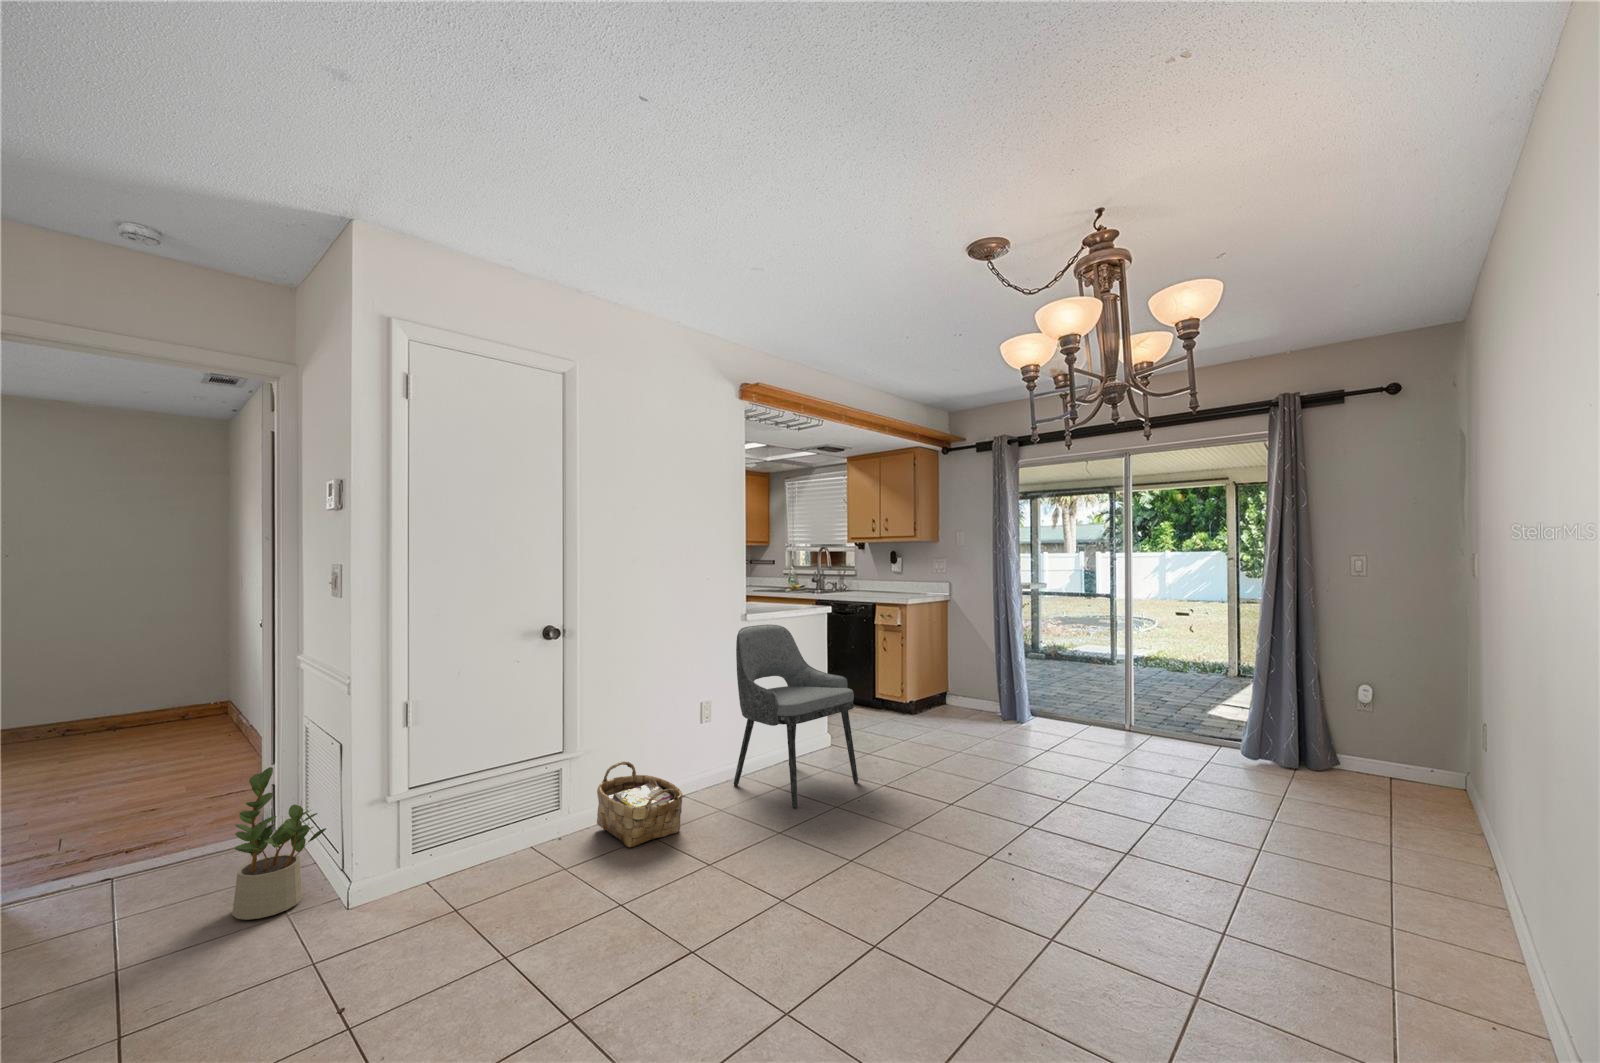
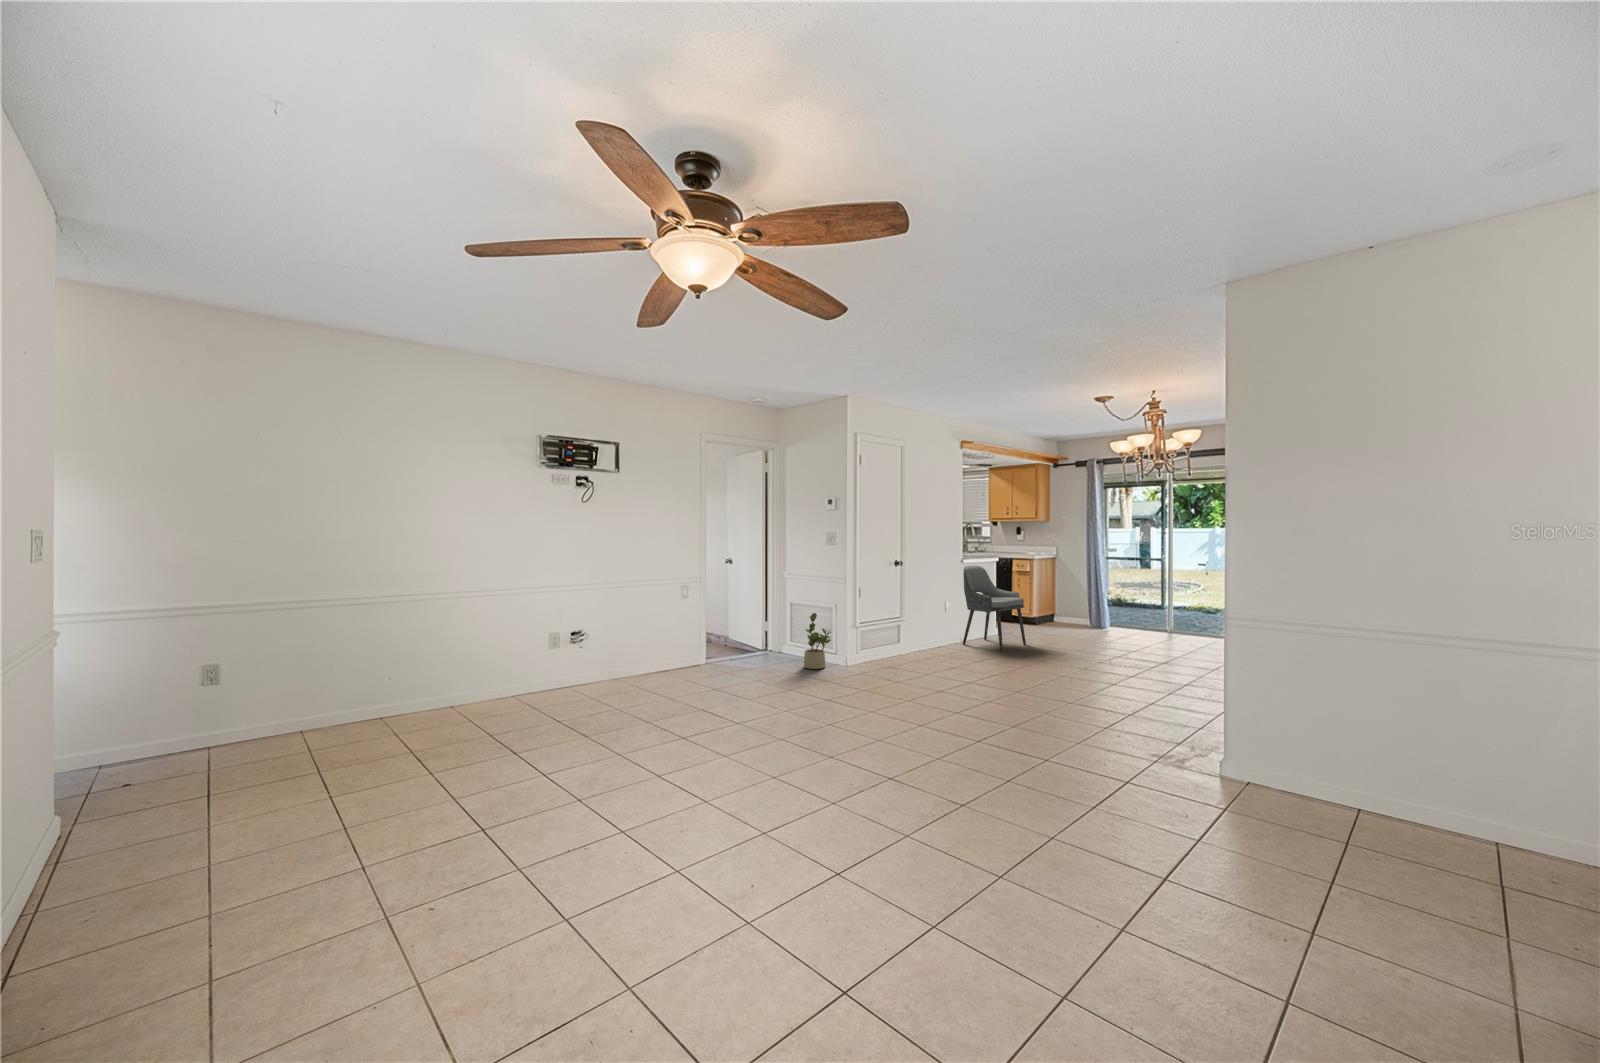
woven basket: present [597,762,683,847] -> none [915,625,957,659]

